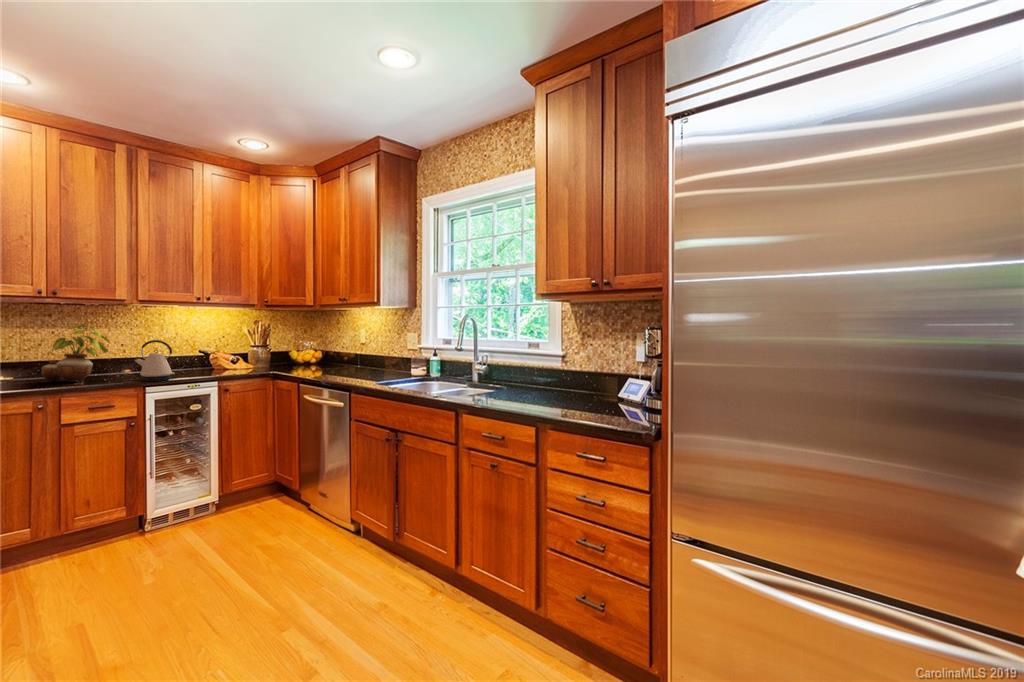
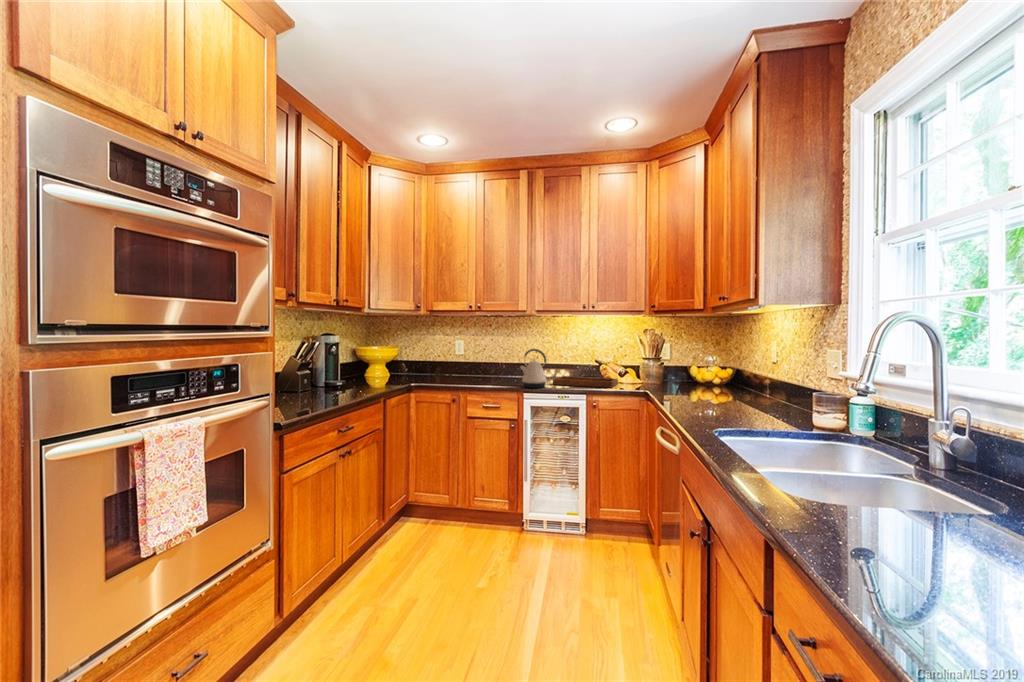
potted plant: present [41,325,109,382] -> none [479,334,516,382]
tray: none [169,354,239,377] -> present [553,364,618,388]

